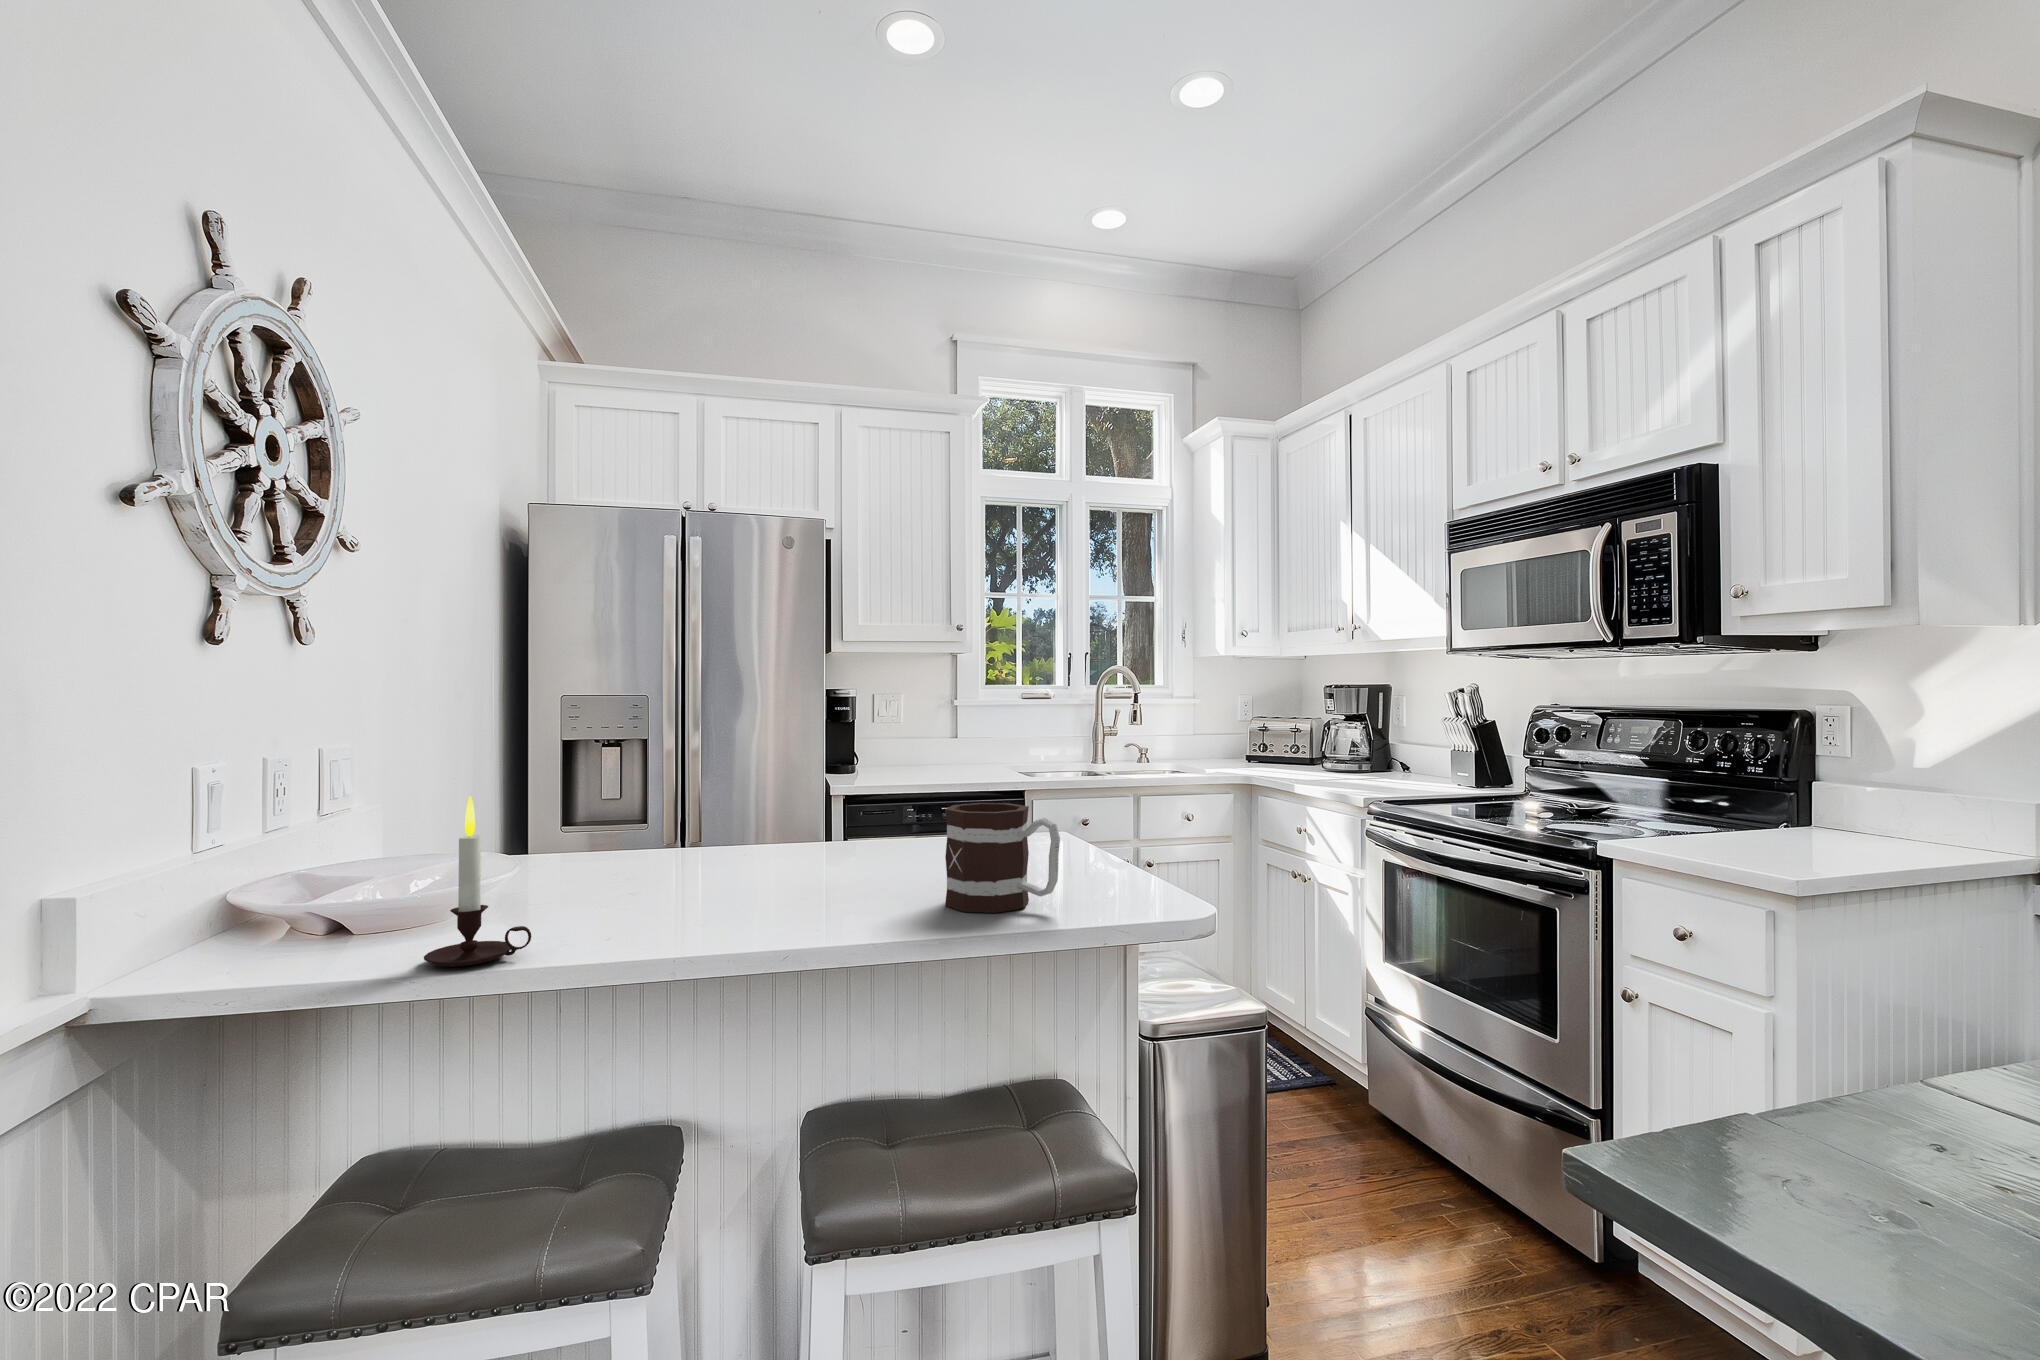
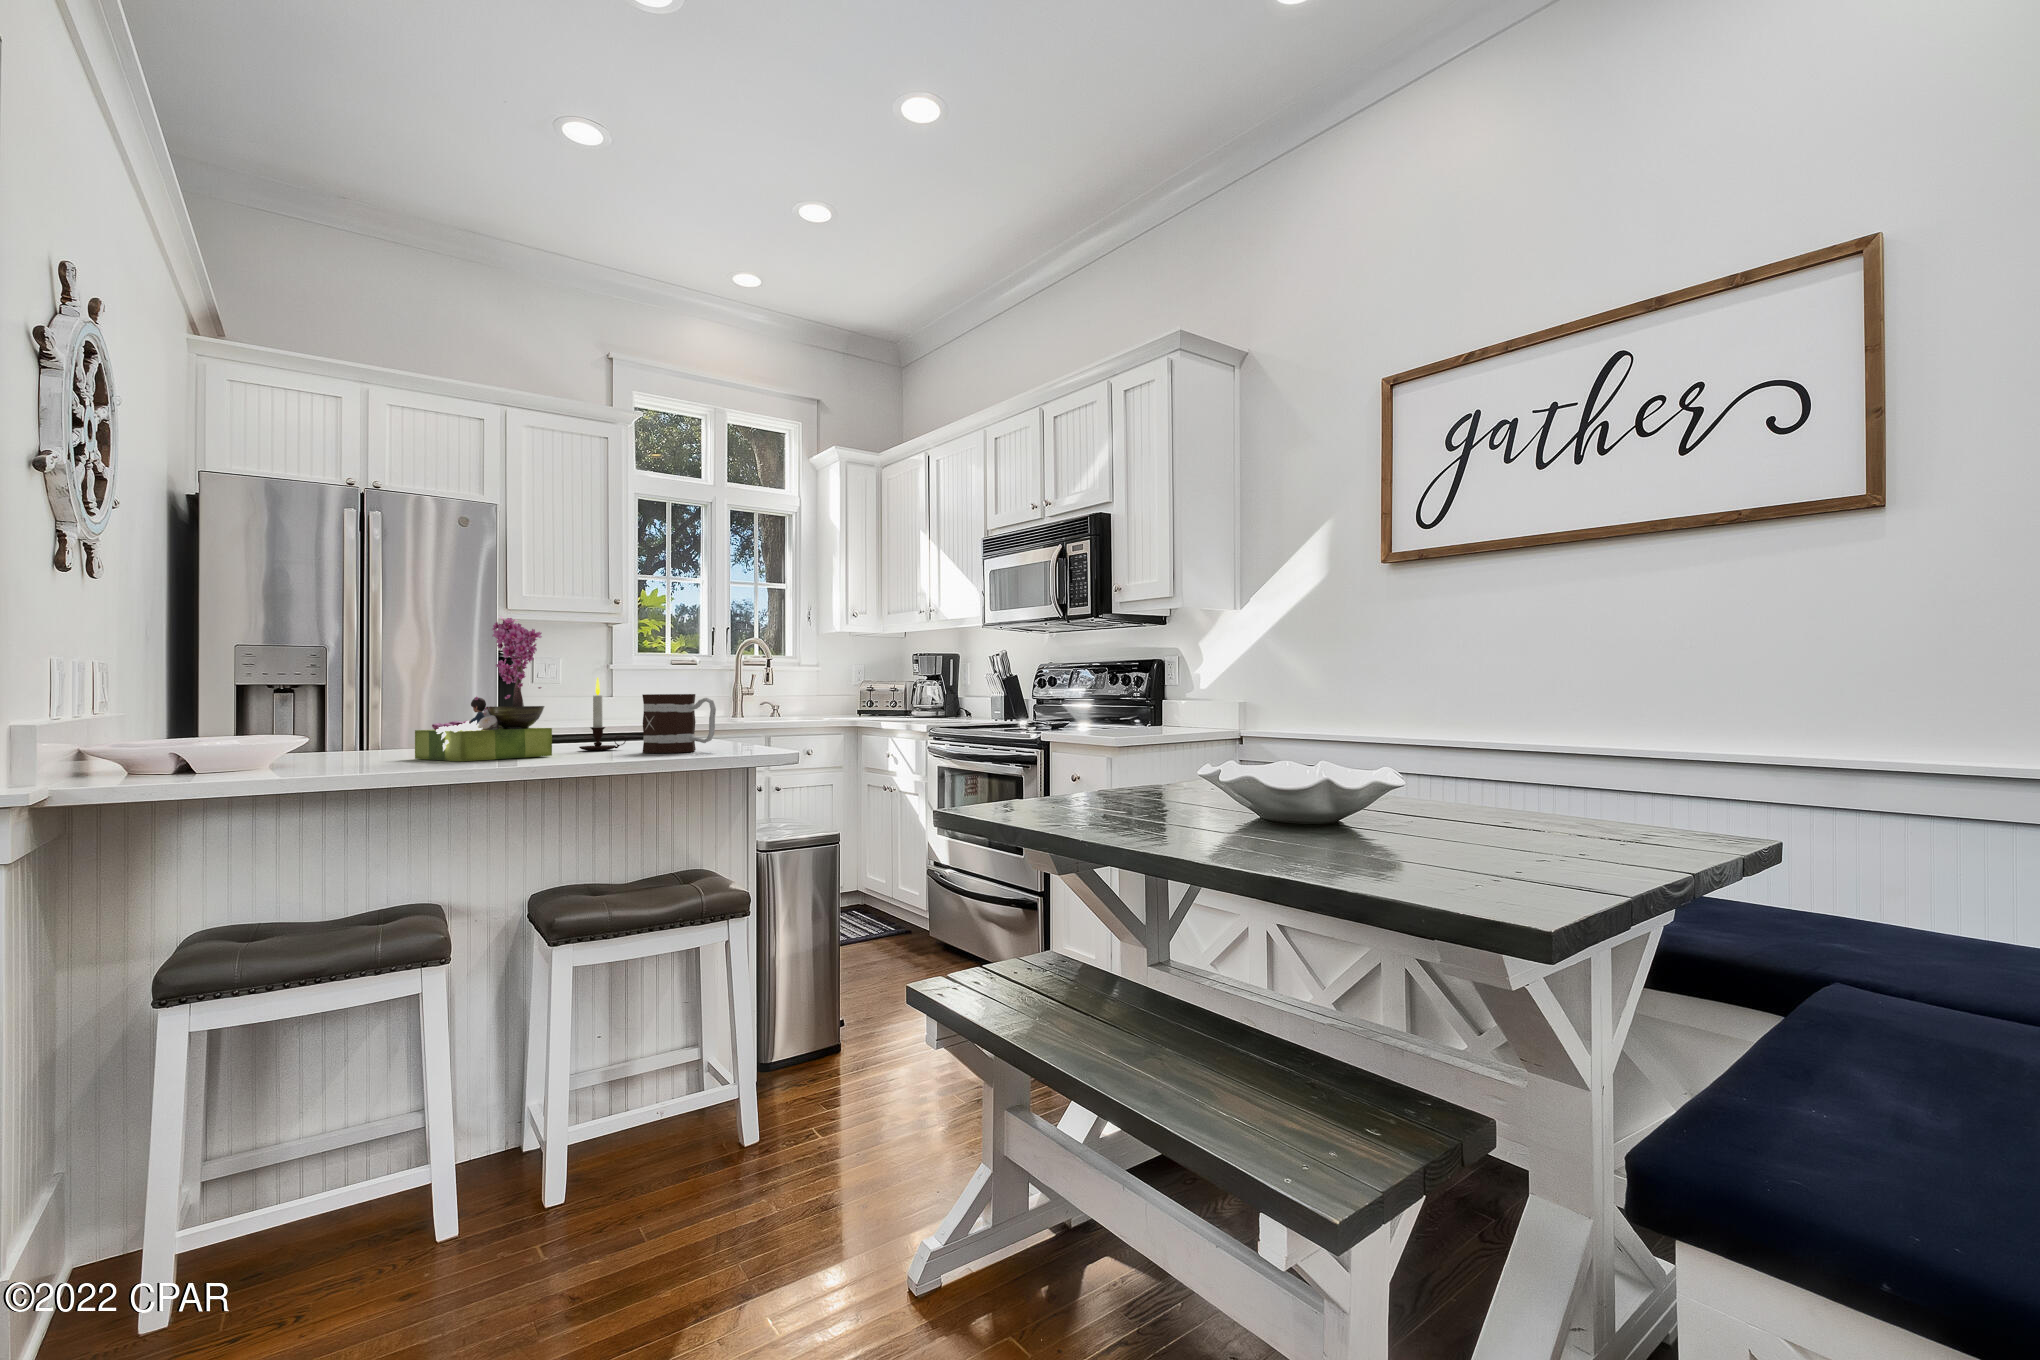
flower arrangement: none [621,681,804,937] -> present [415,616,552,761]
candle: present [424,796,531,966] -> present [579,678,626,751]

